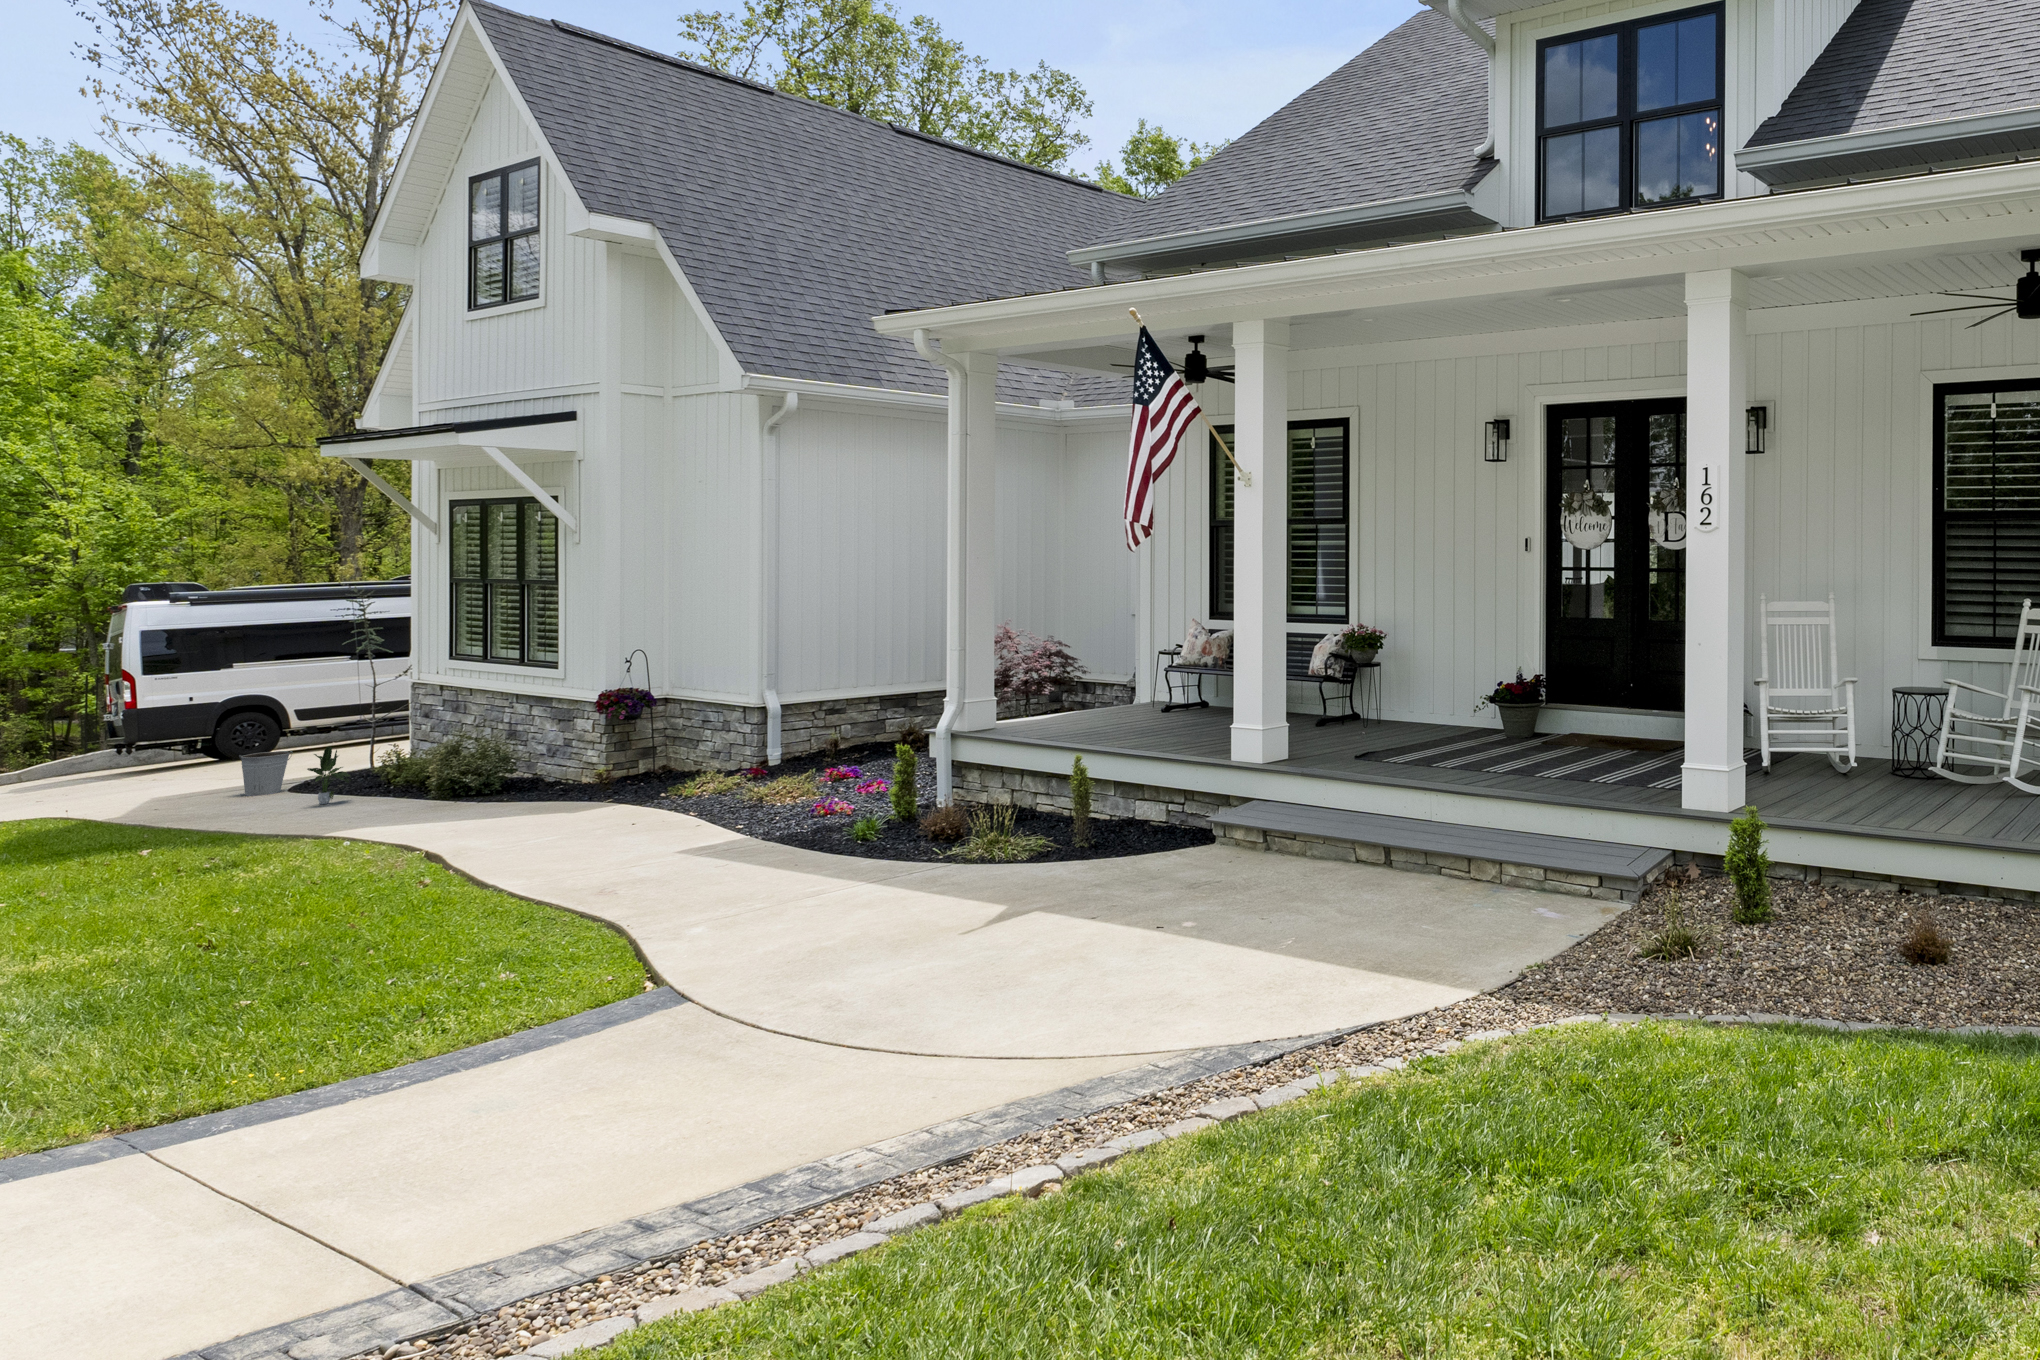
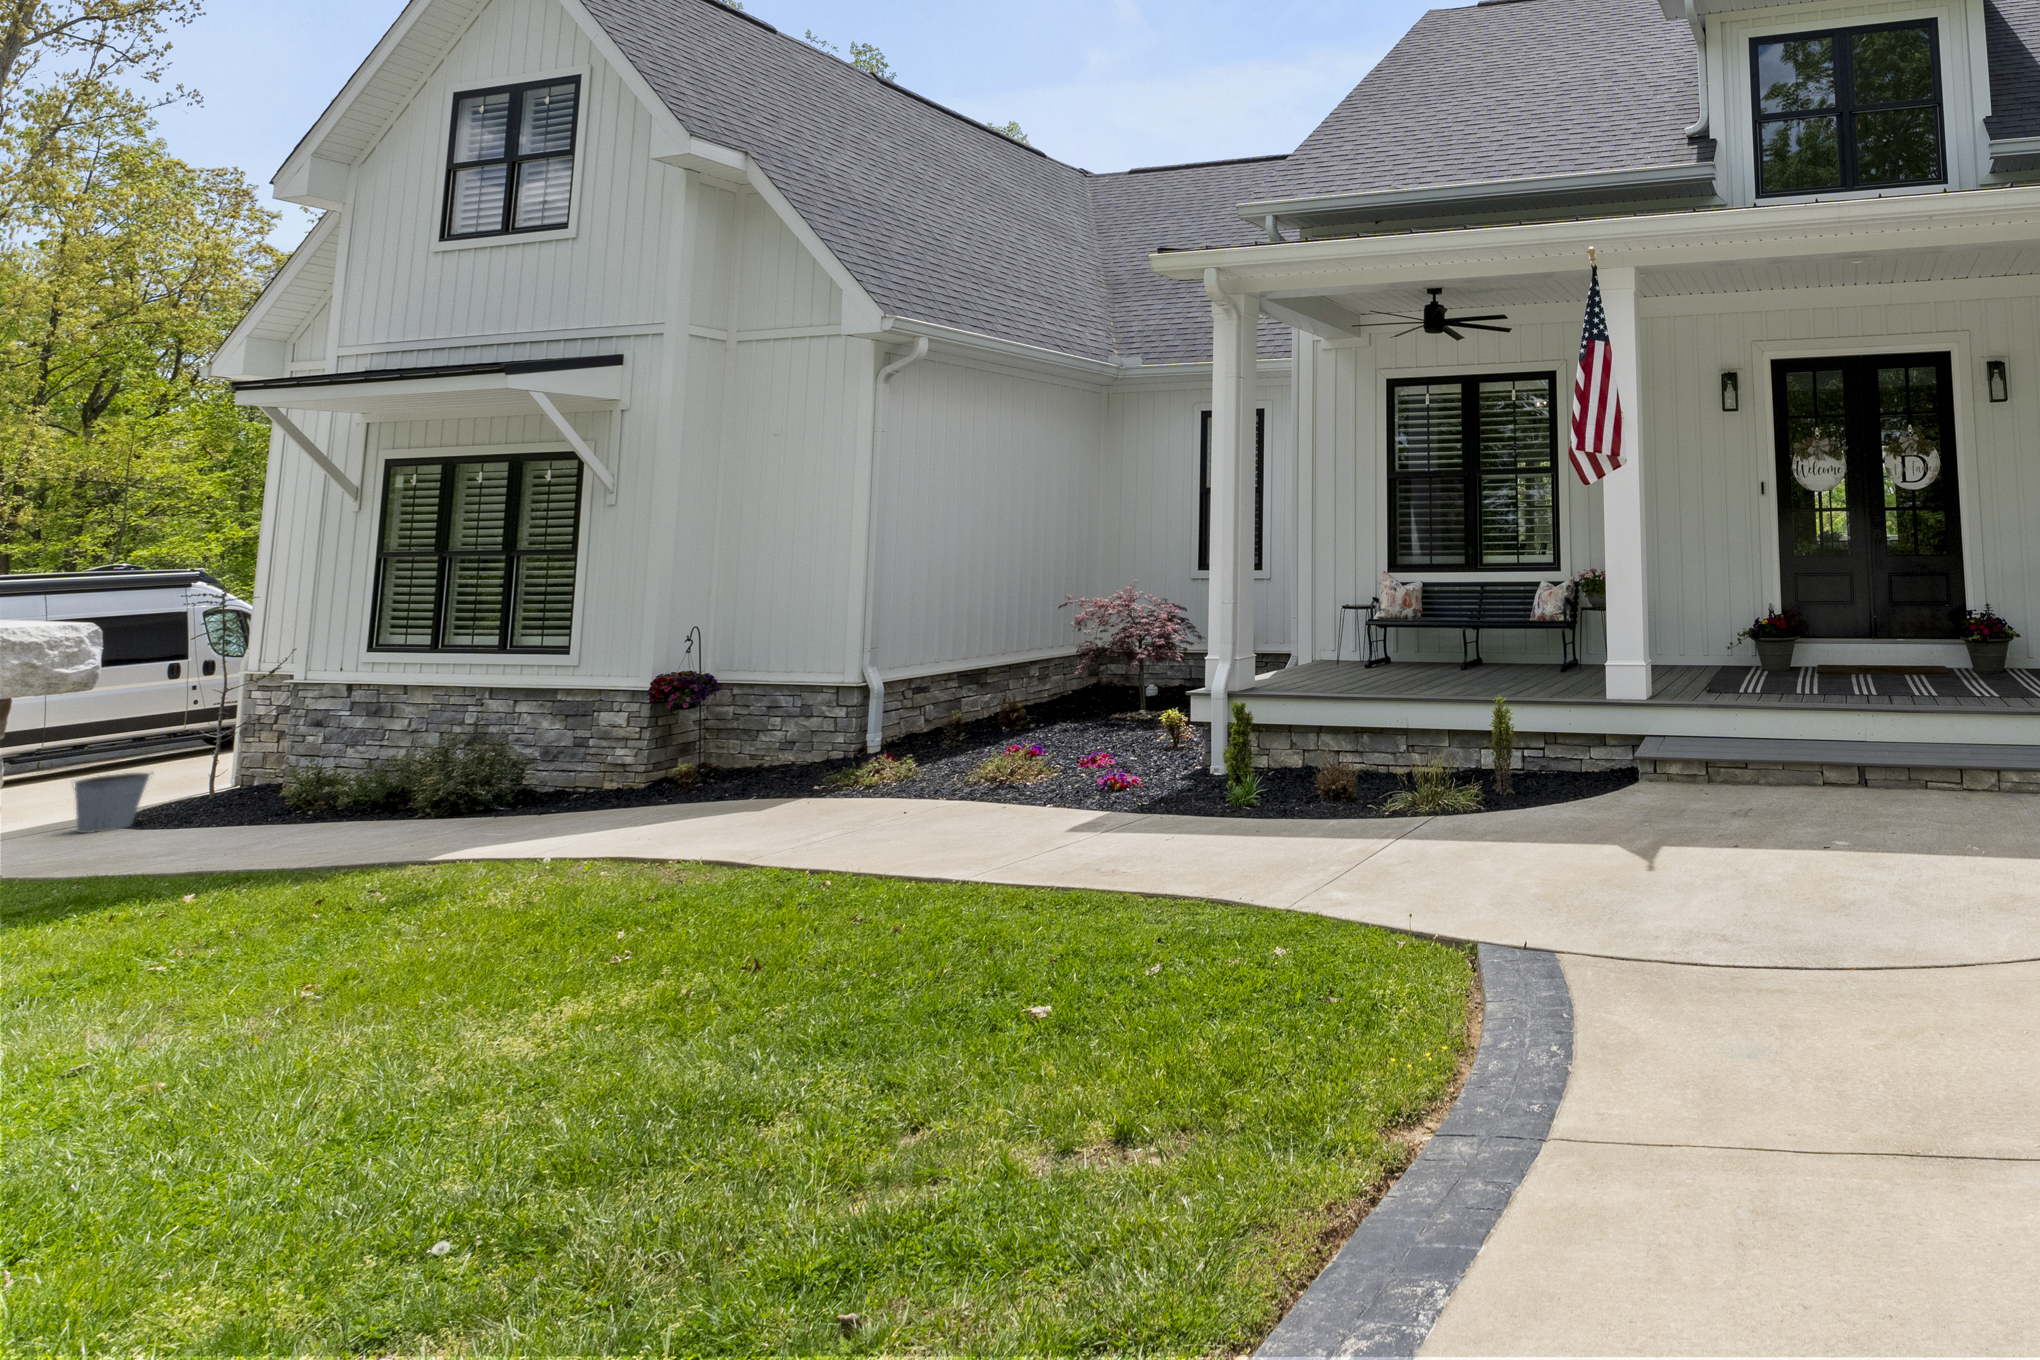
potted plant: present [307,747,350,804] -> none [231,757,292,832]

